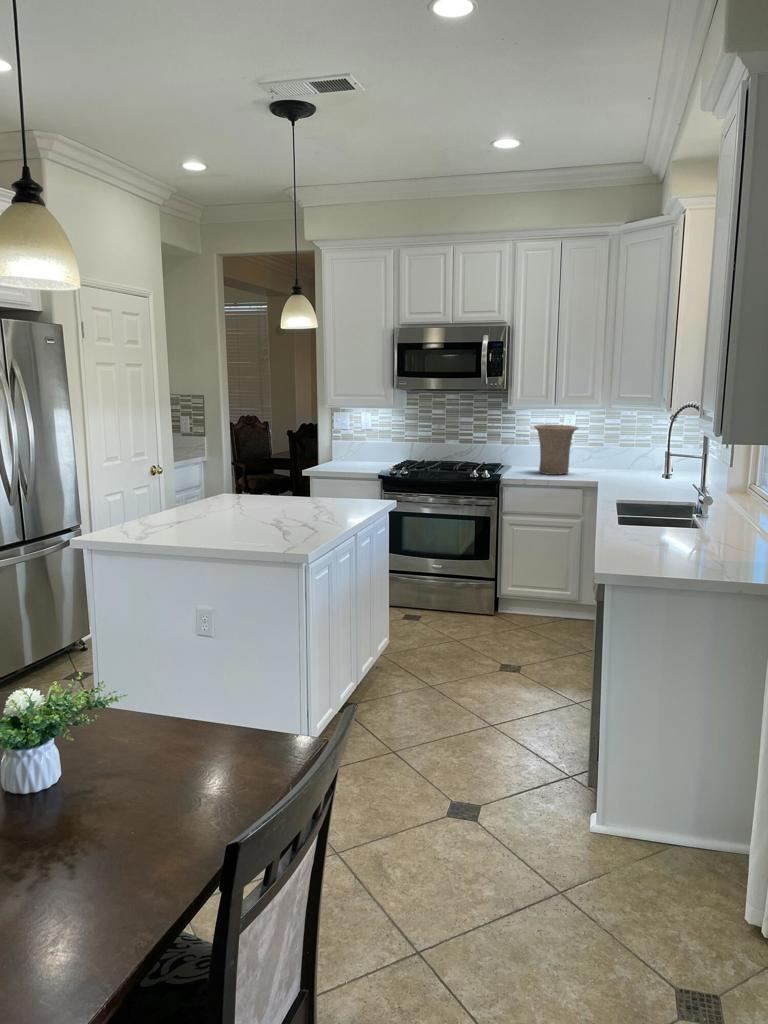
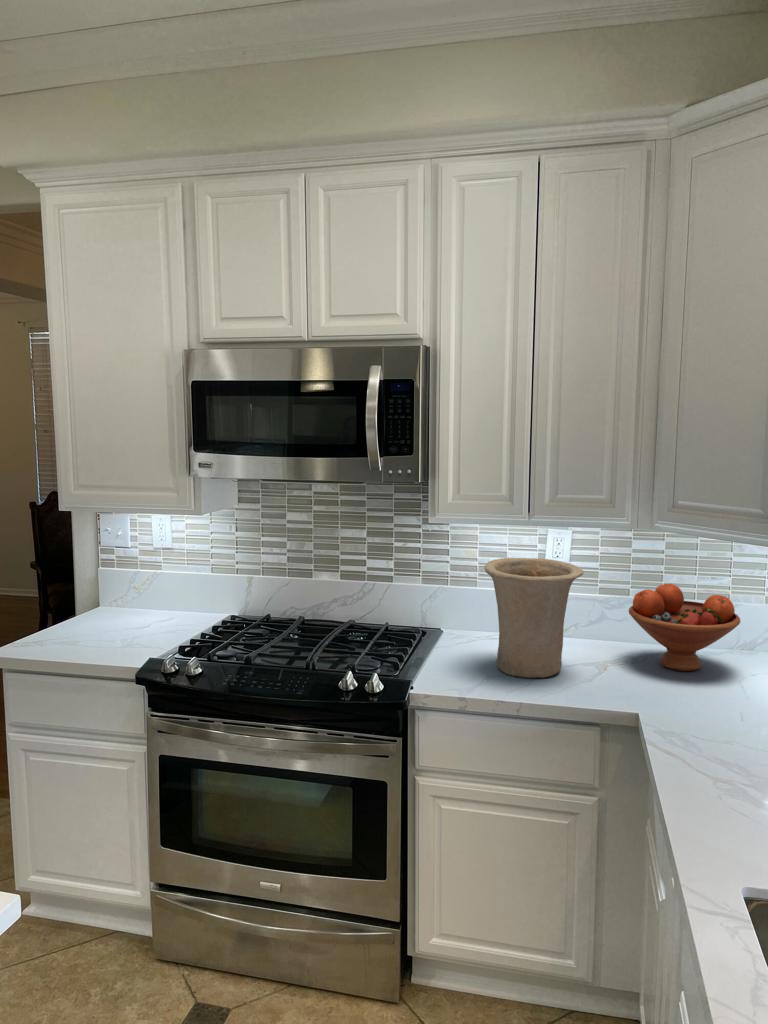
fruit bowl: none [600,438,650,475] -> present [629,584,740,671]

